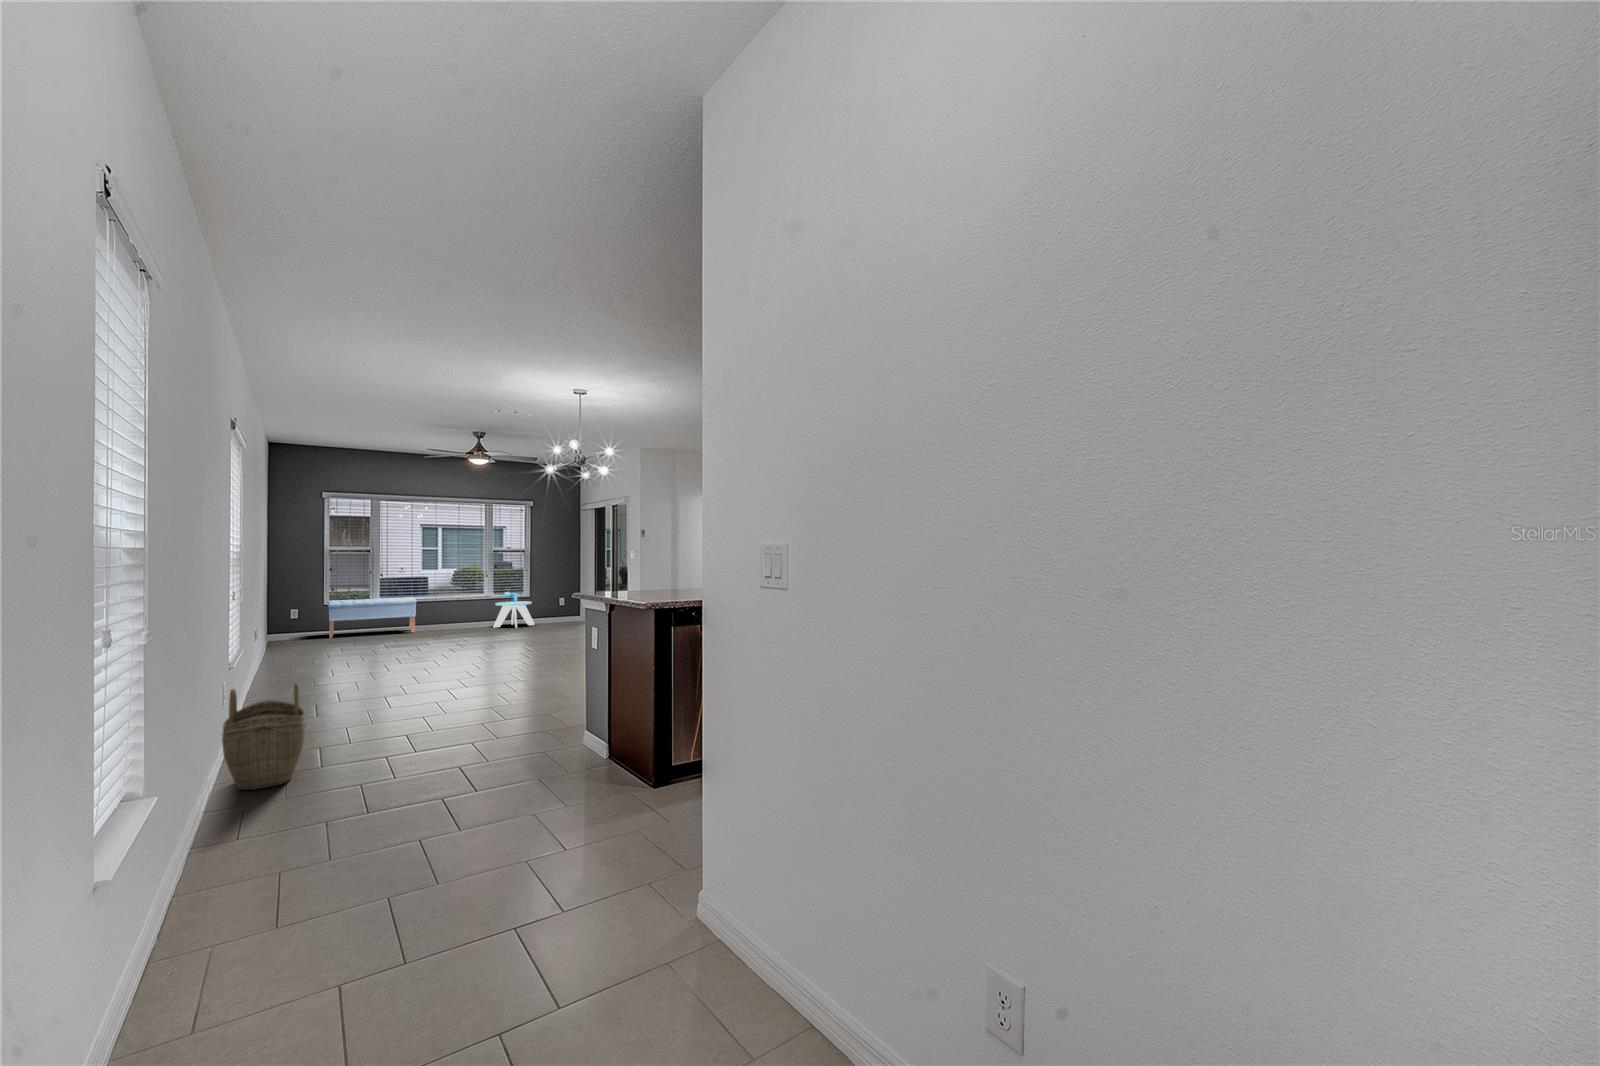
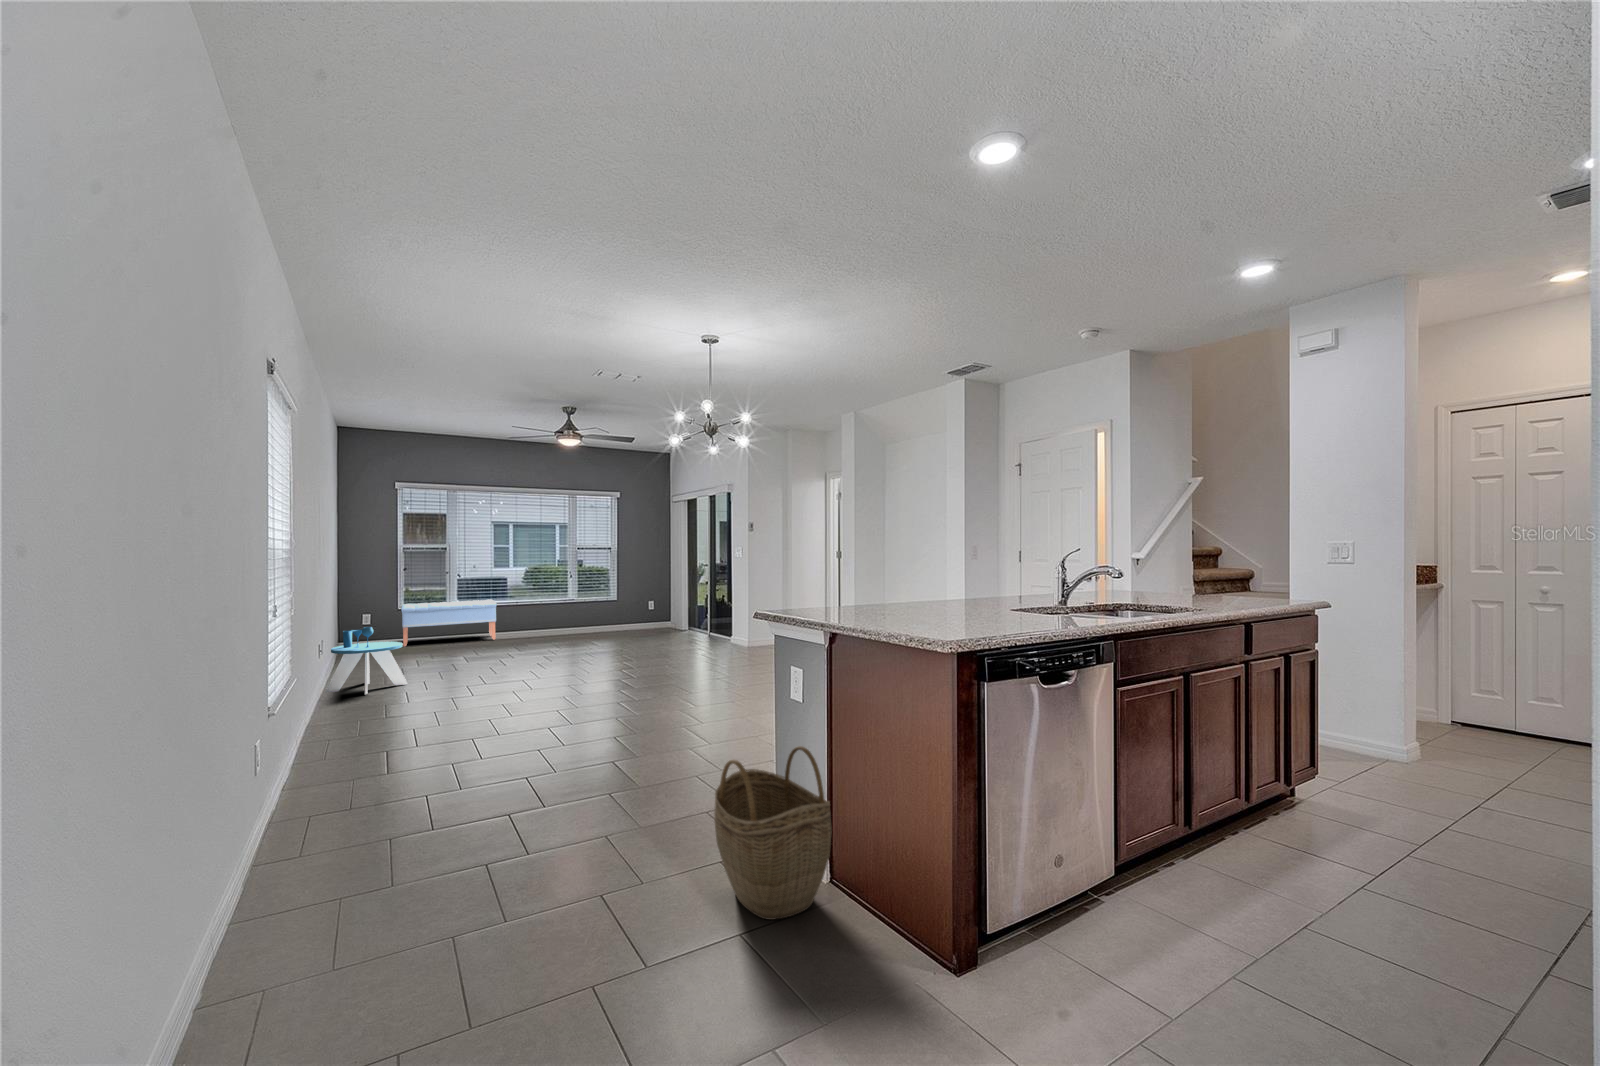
side table: present [493,592,535,628] -> present [326,627,408,695]
woven basket: present [222,683,306,790] -> present [714,746,832,920]

